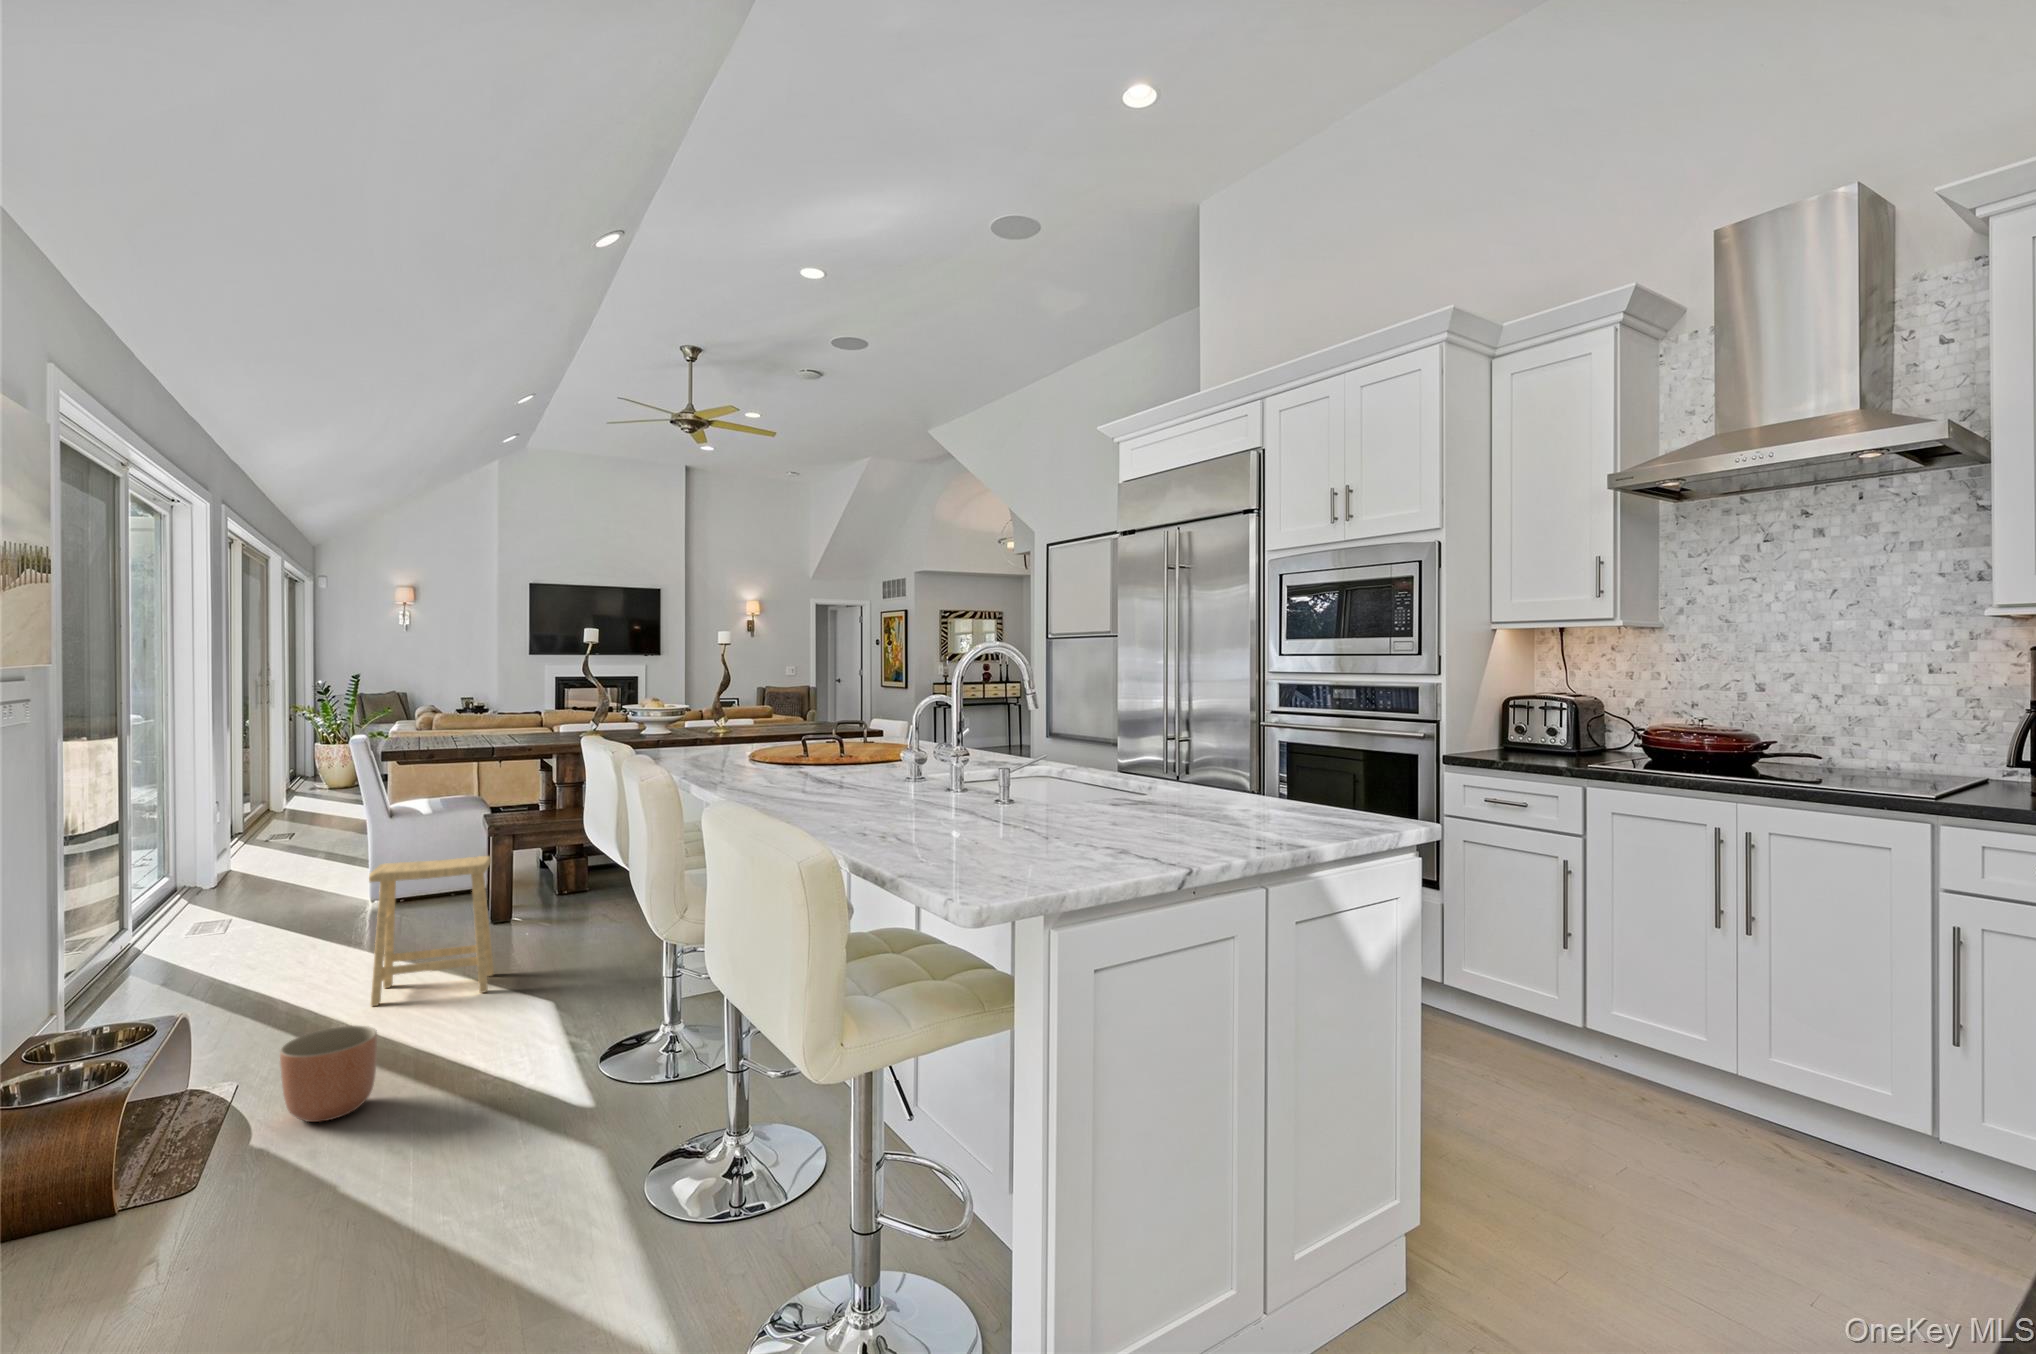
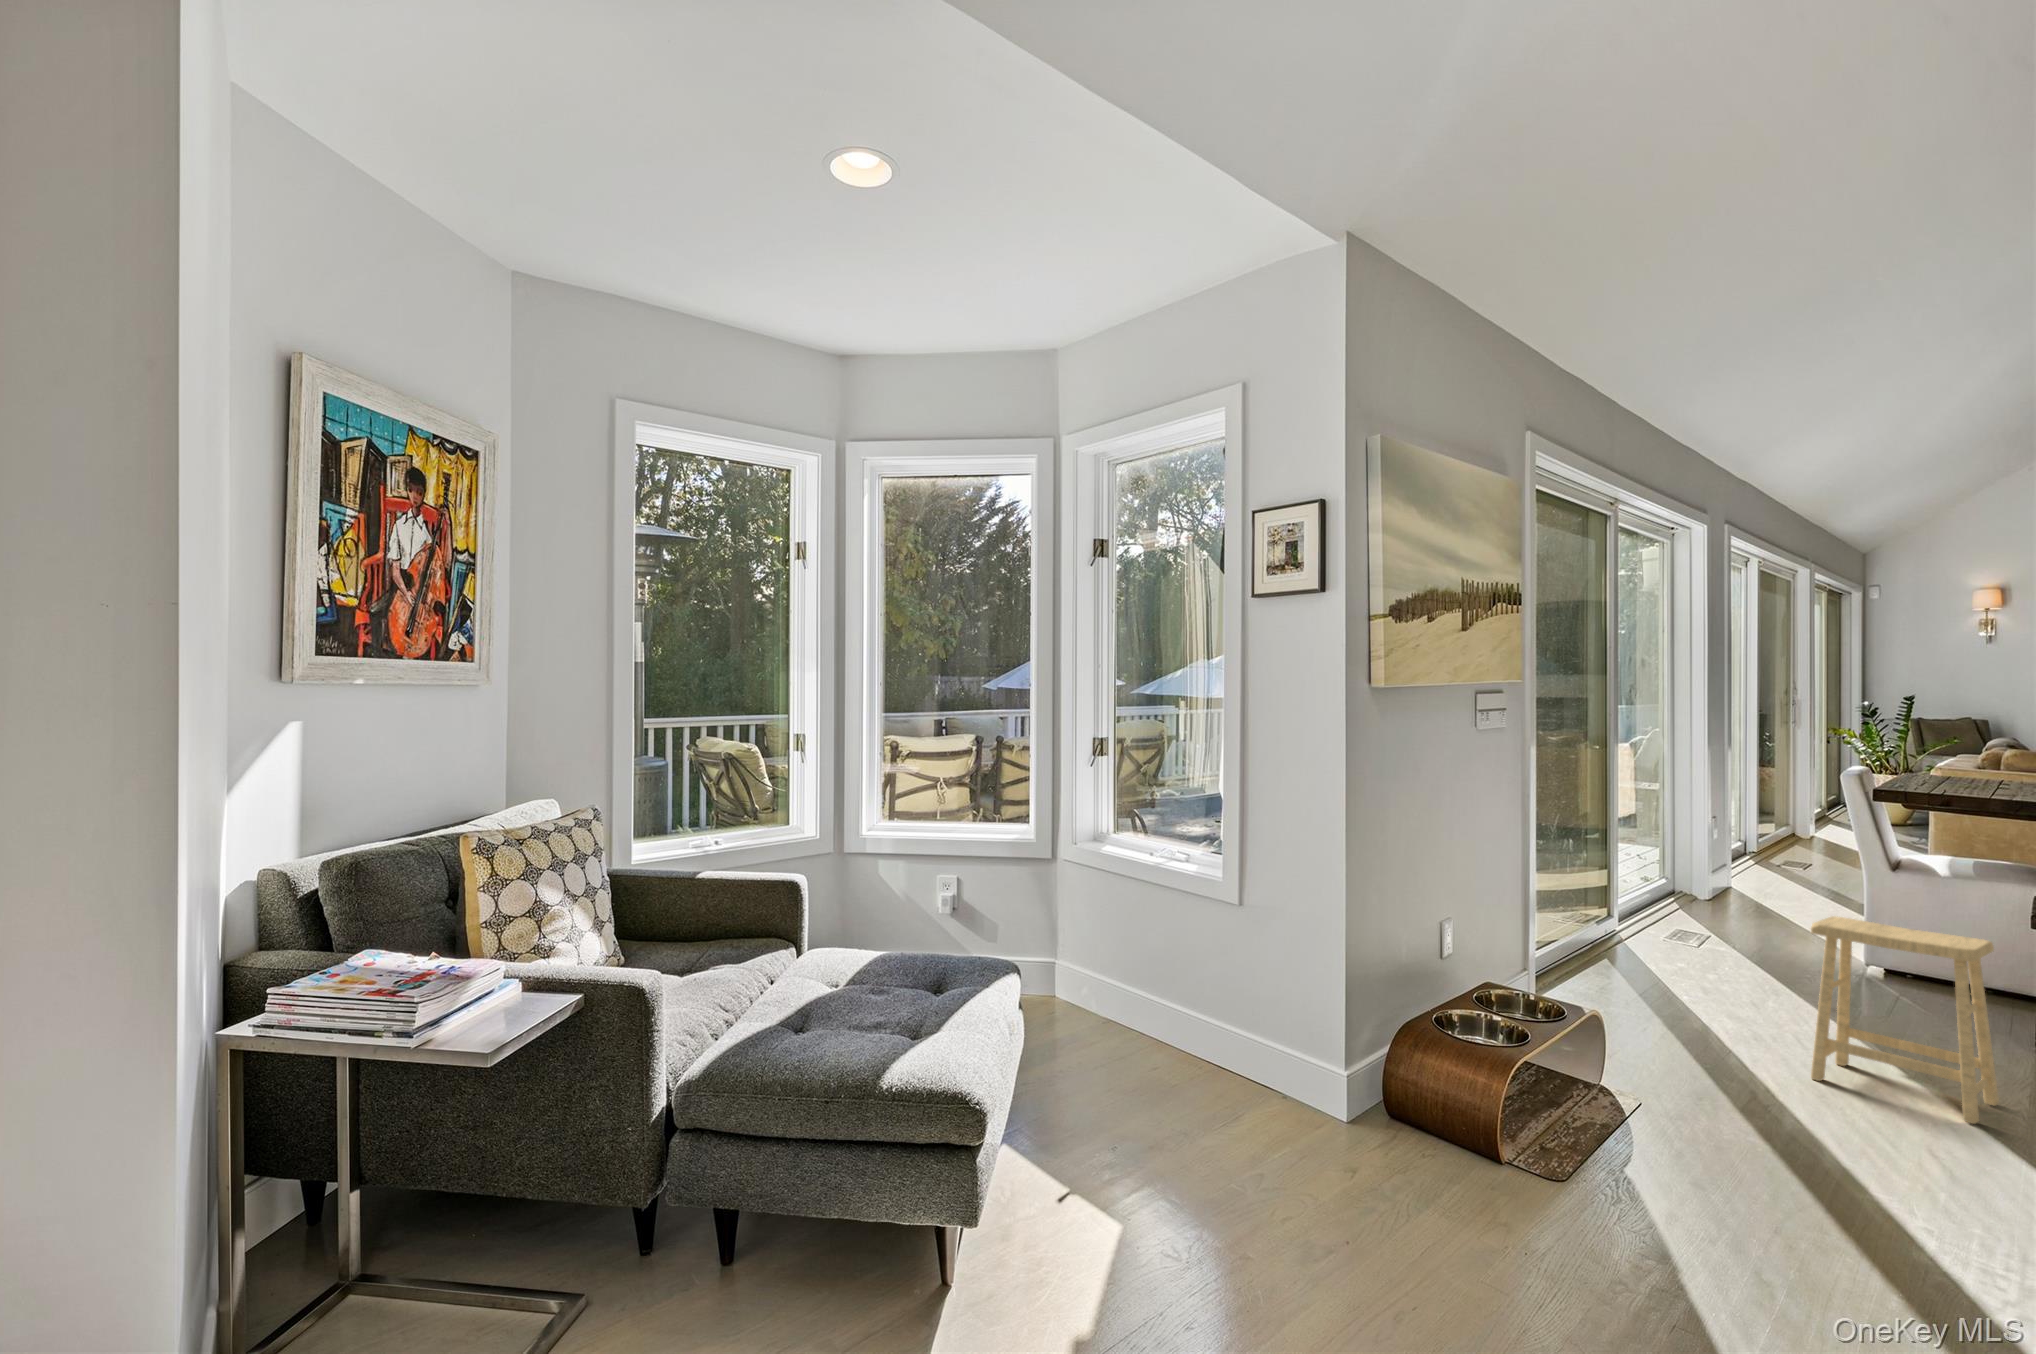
planter: present [280,1026,377,1122] -> none [1661,1077,1769,1186]

